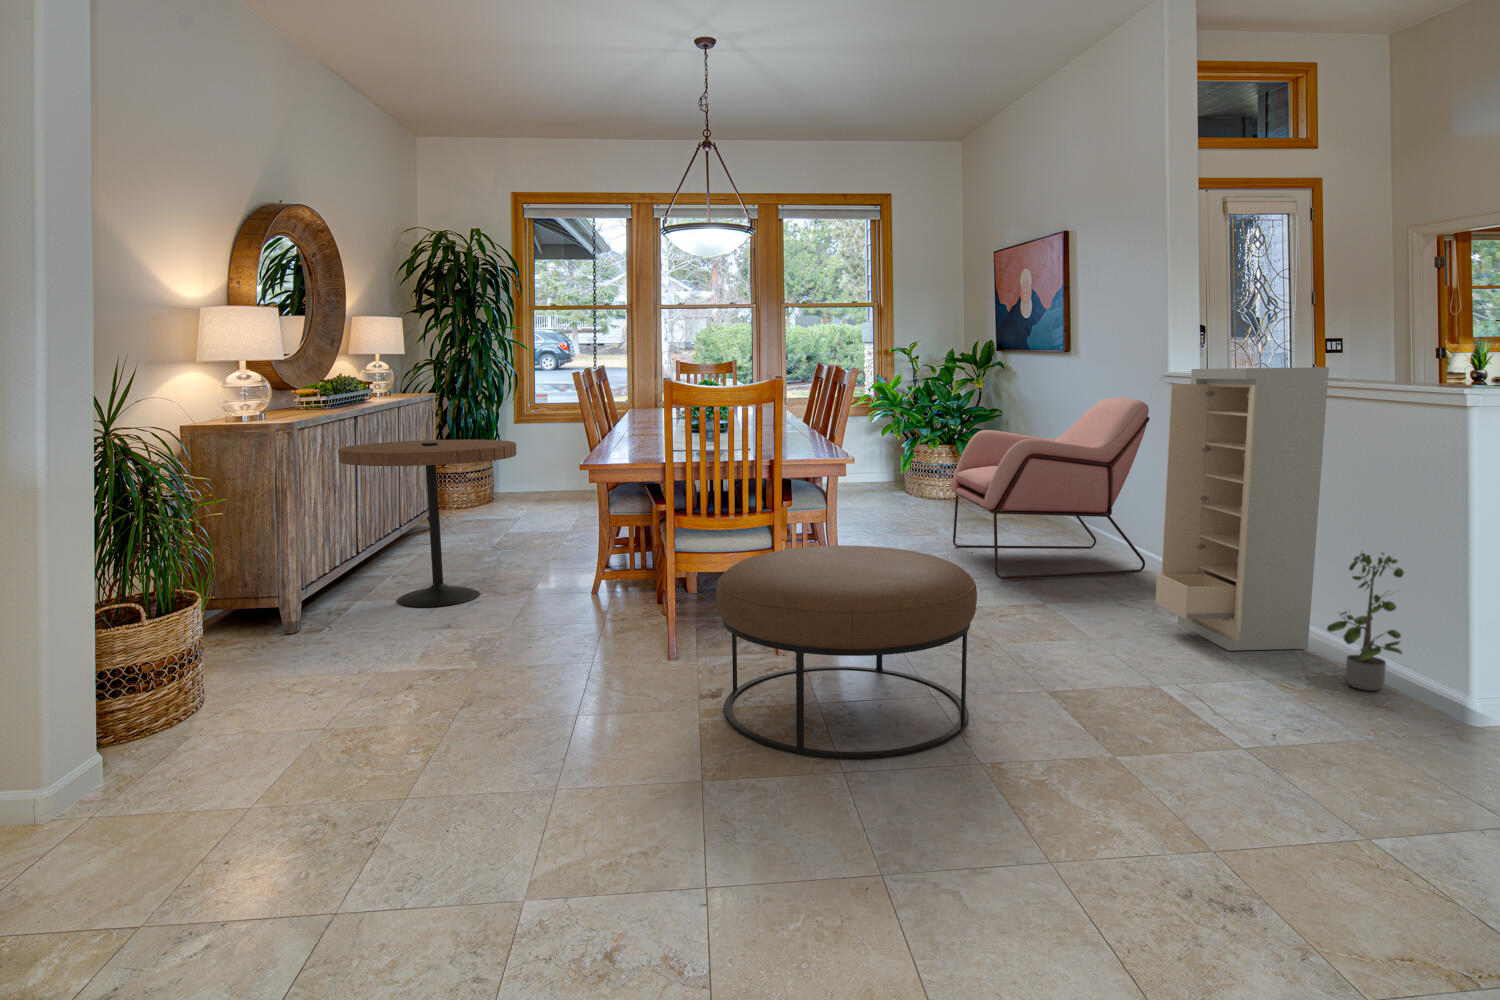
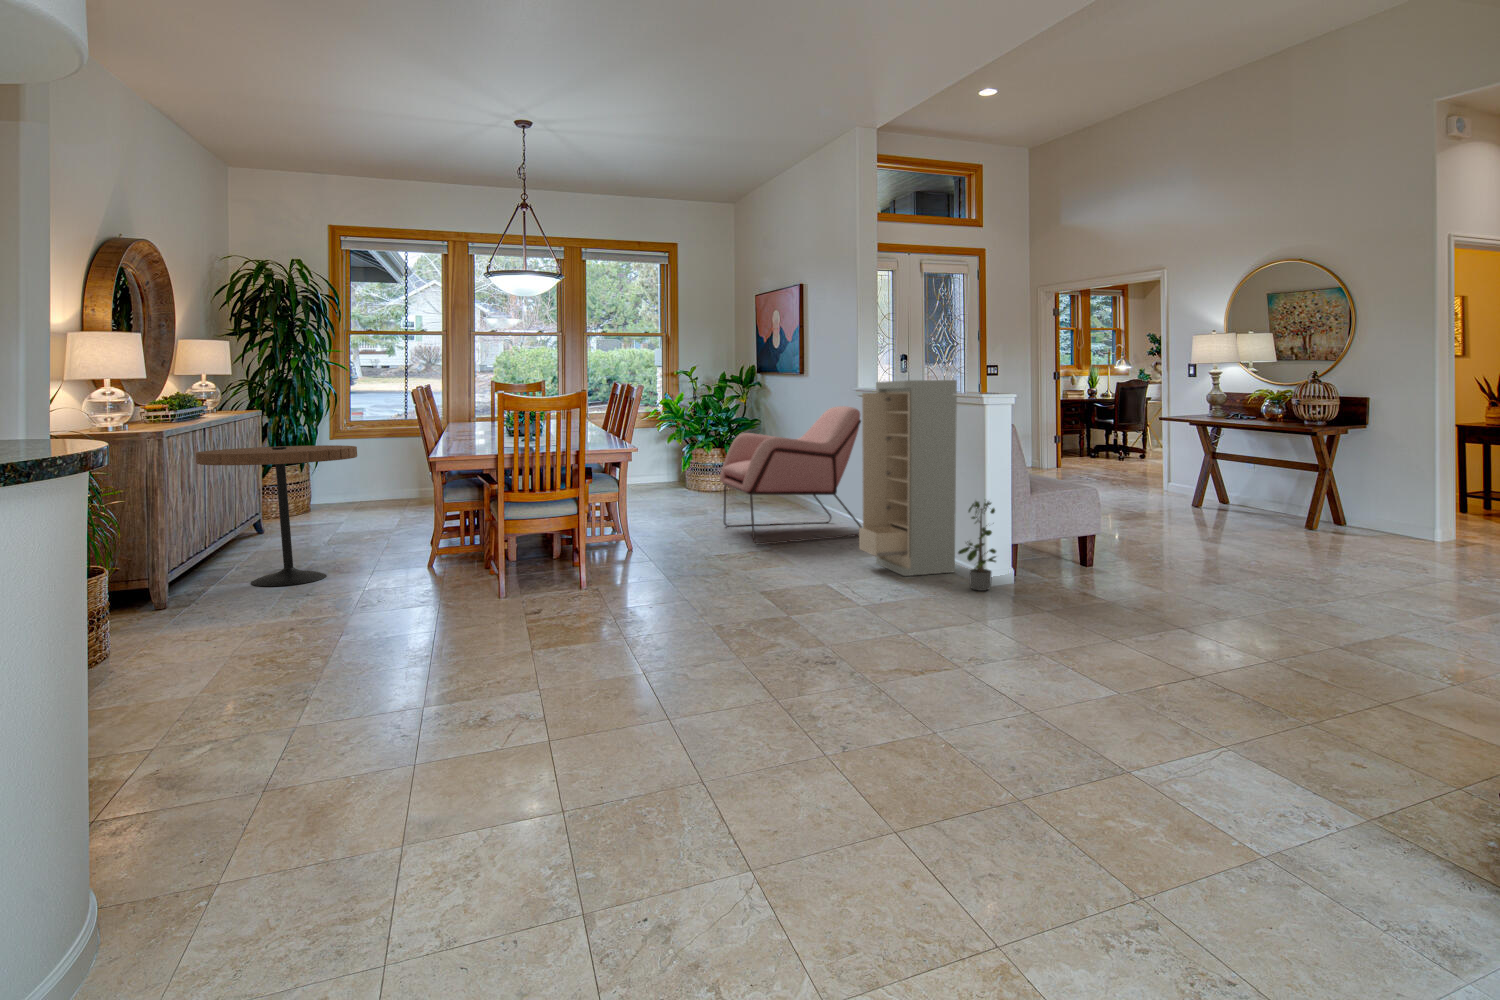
ottoman: present [716,545,977,758] -> none [540,509,725,646]

